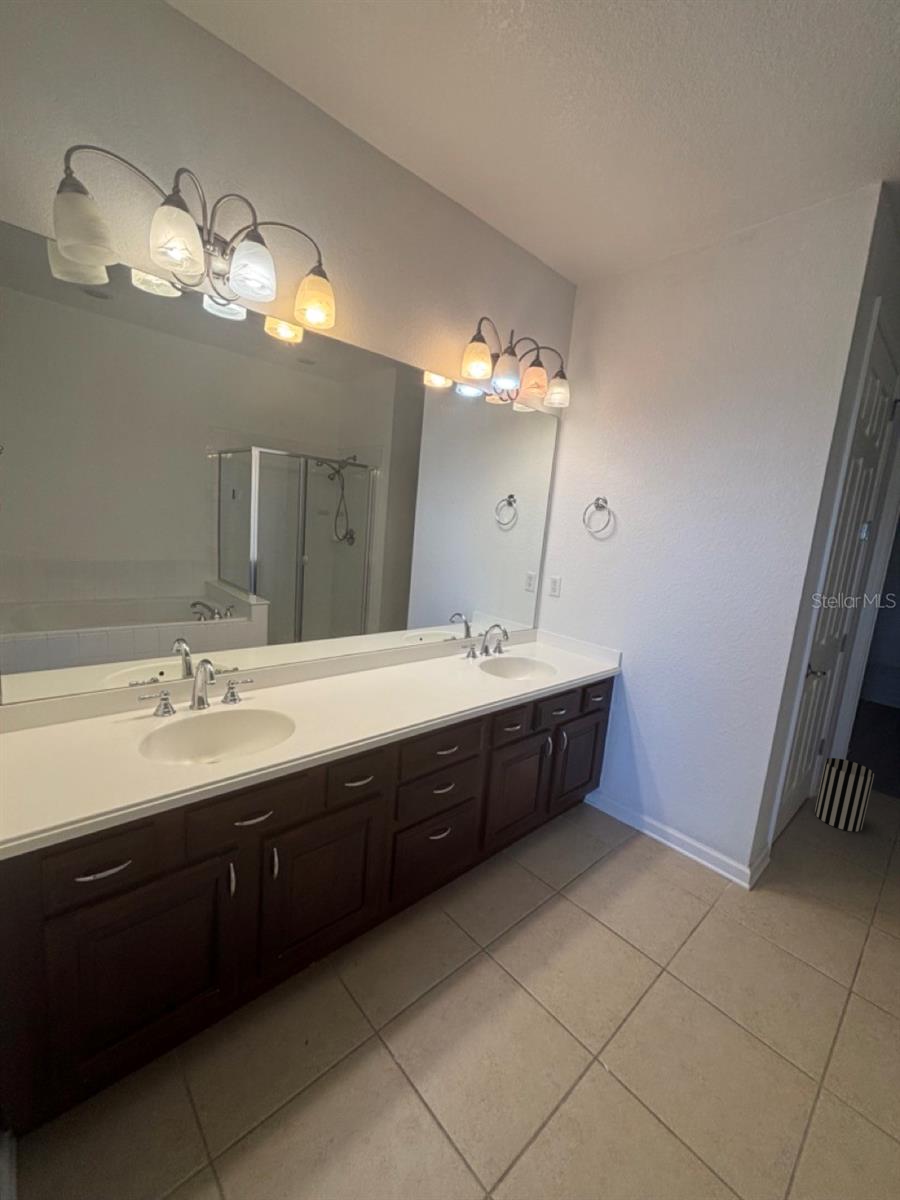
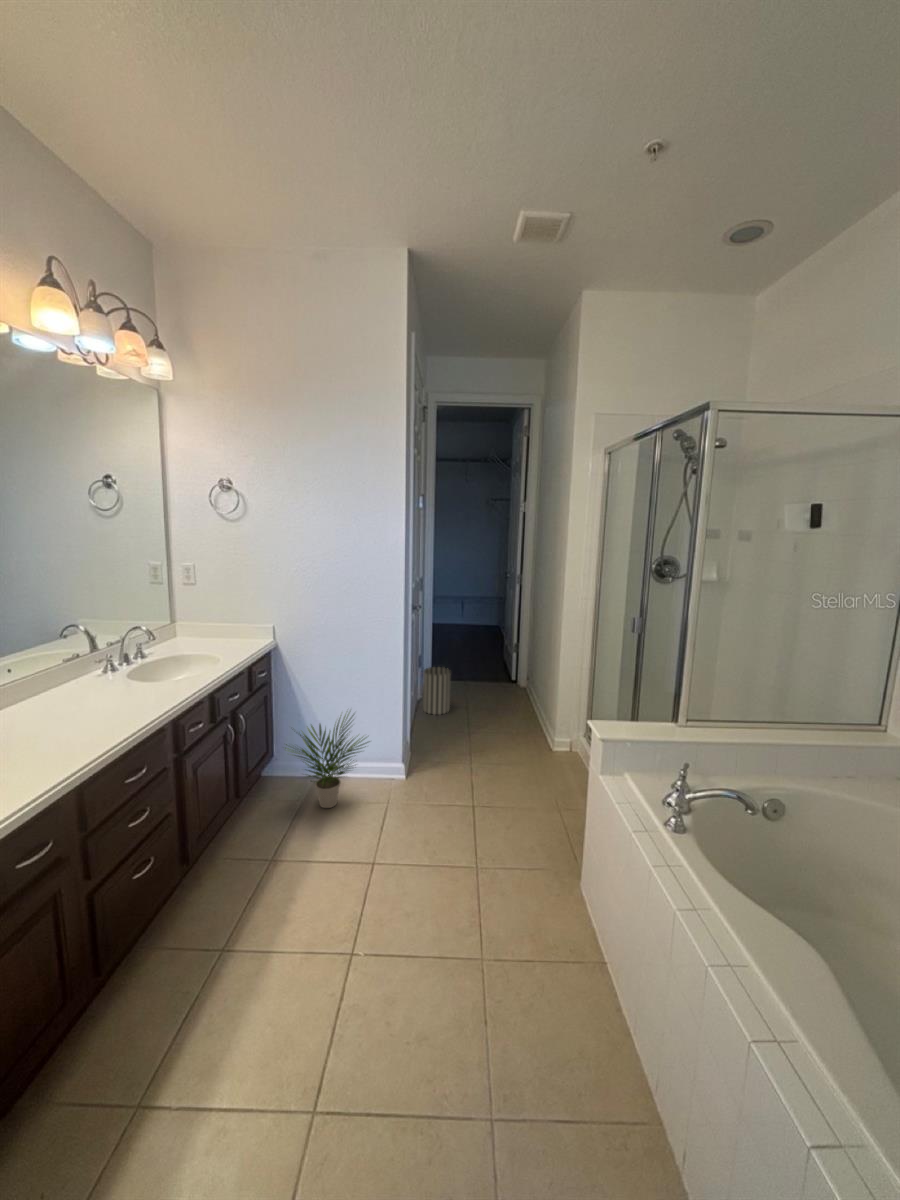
potted plant: none [599,759,705,872] -> present [286,714,368,808]

